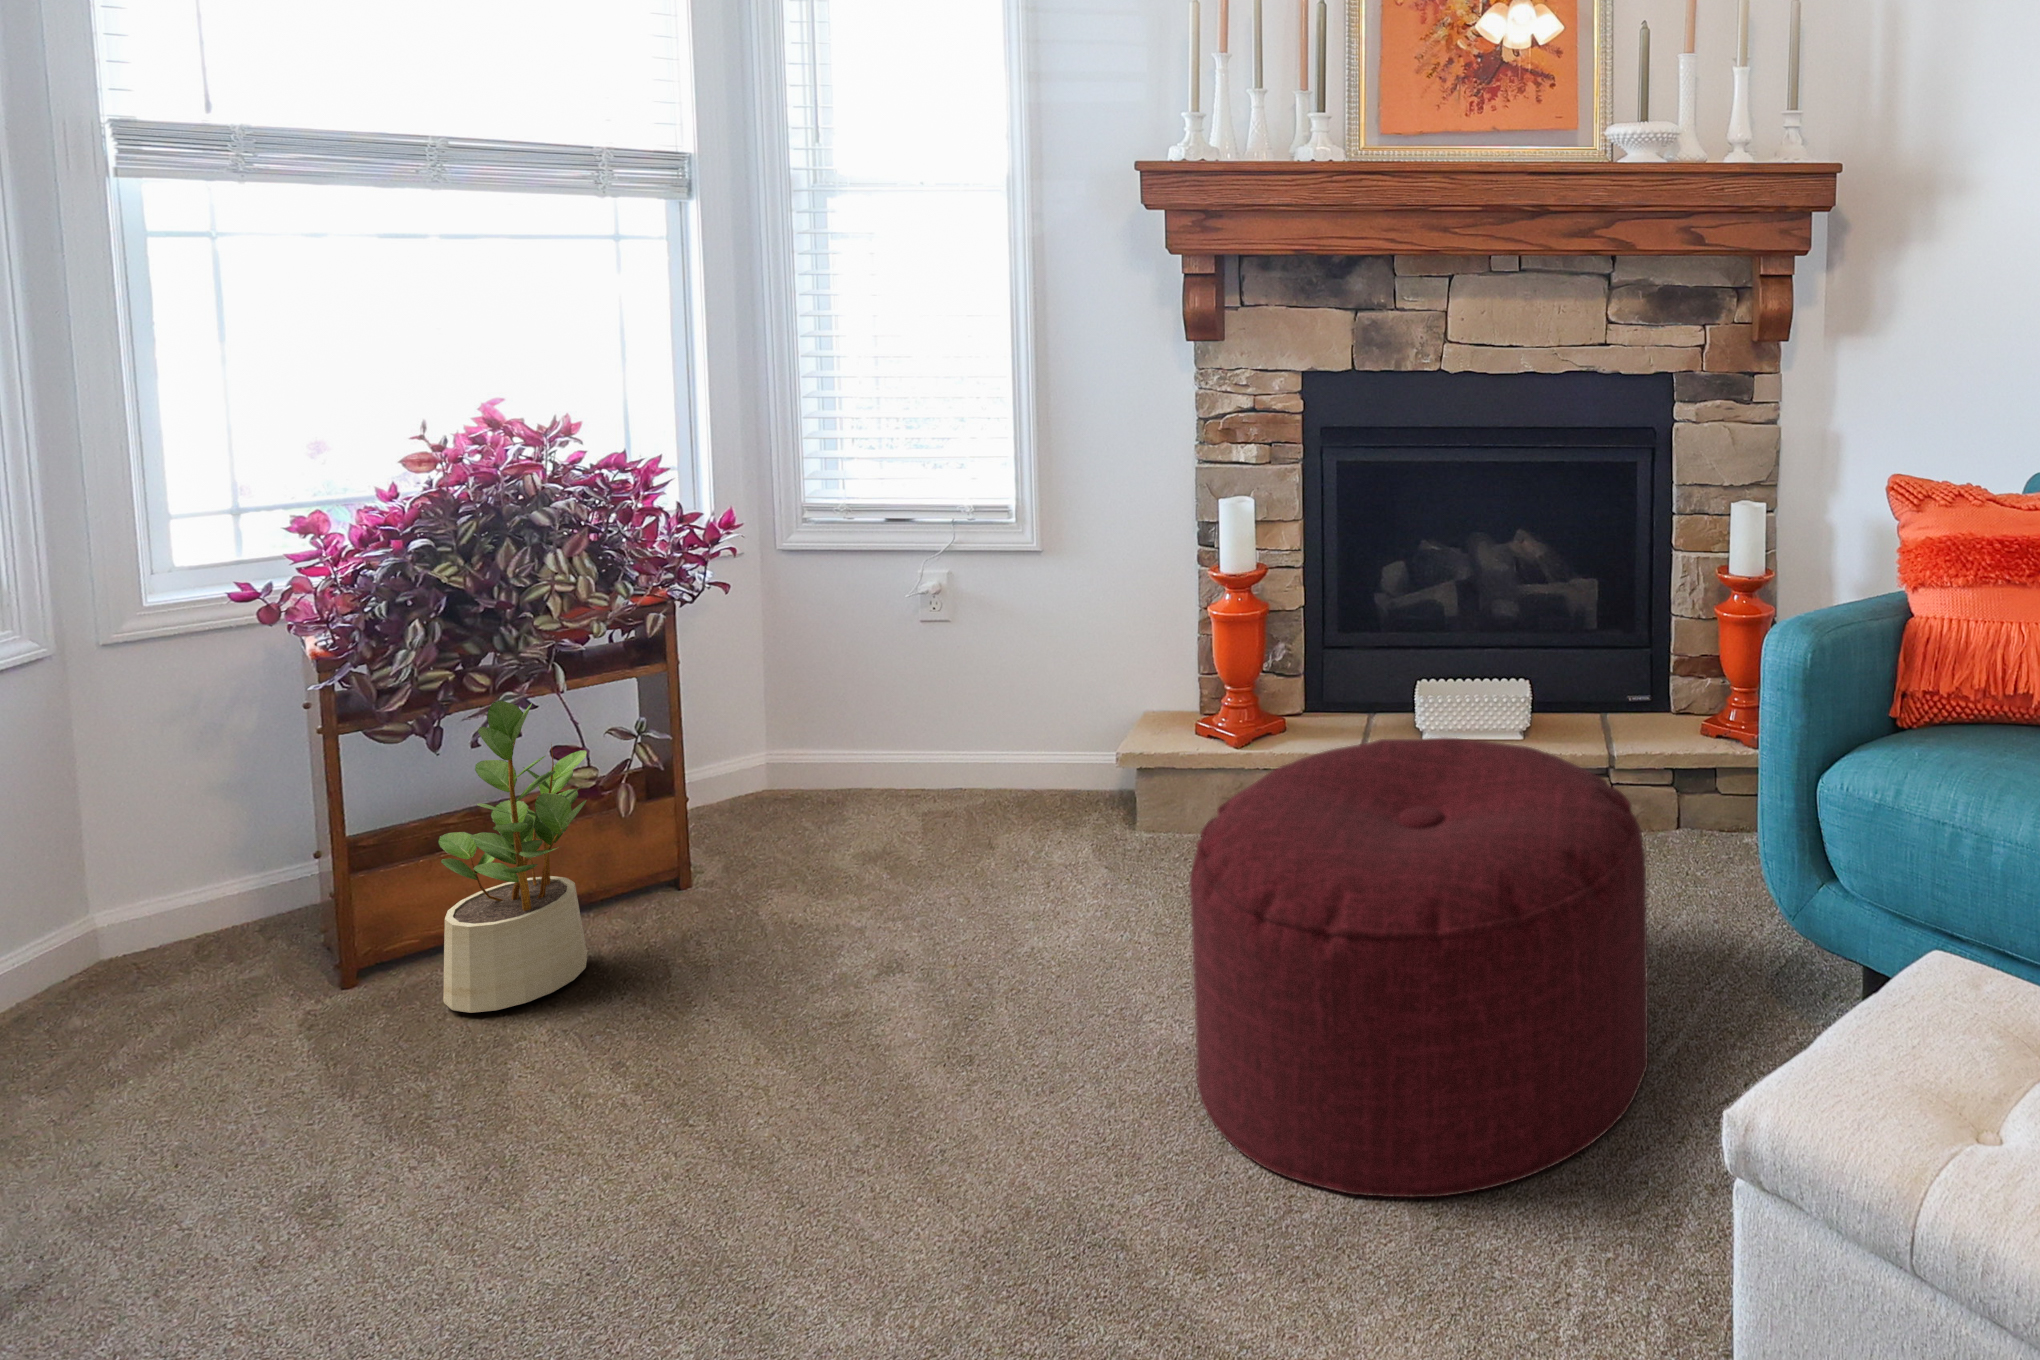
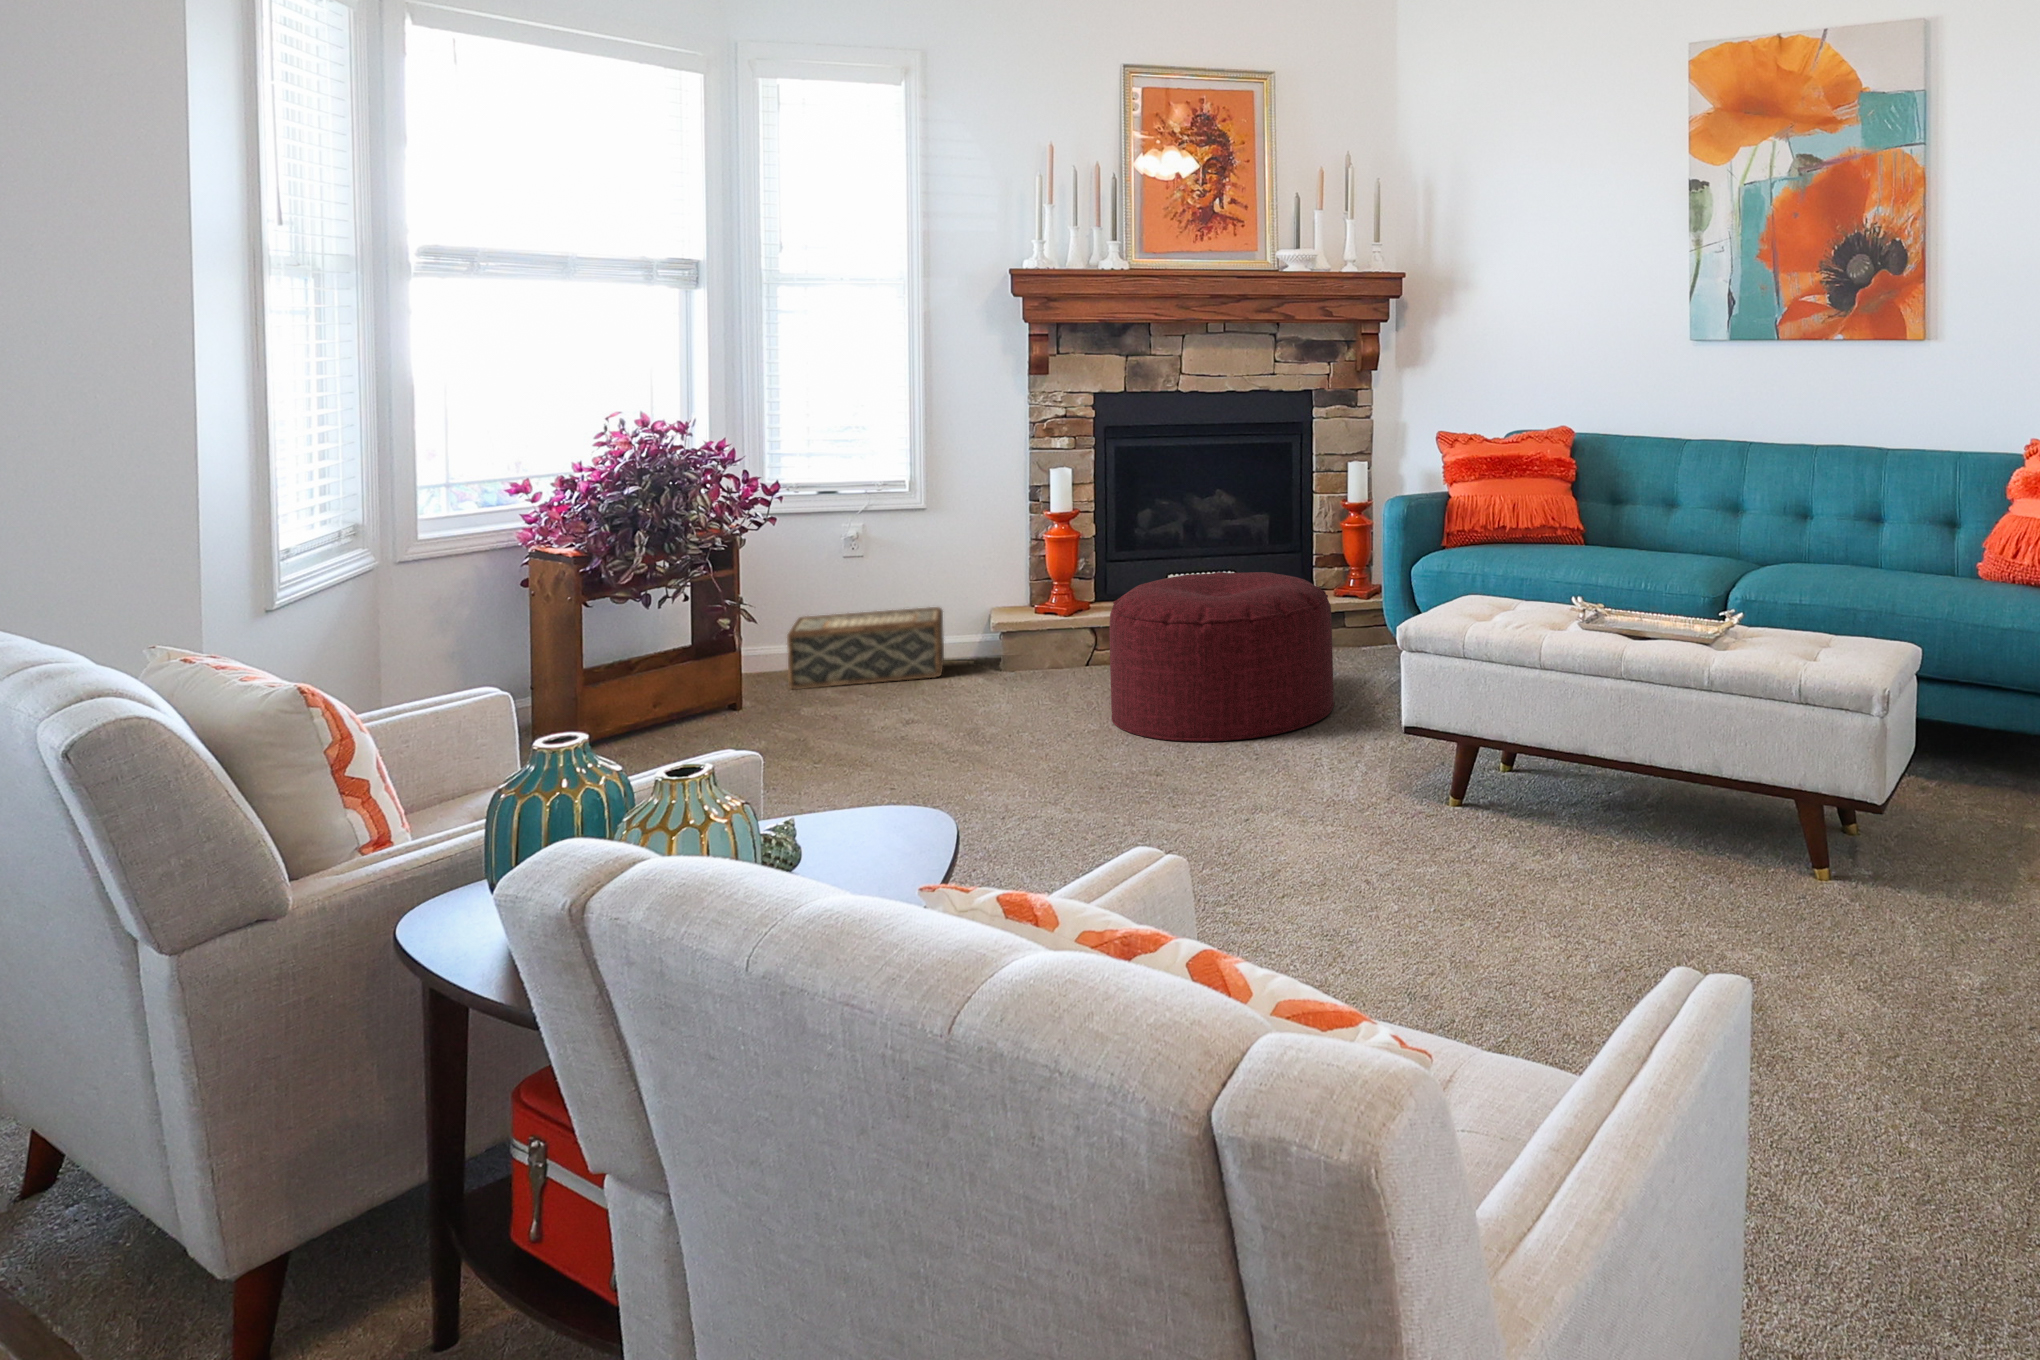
potted plant: present [438,701,587,1013] -> none [650,572,741,745]
woven basket: none [792,705,1069,844] -> present [787,607,944,689]

